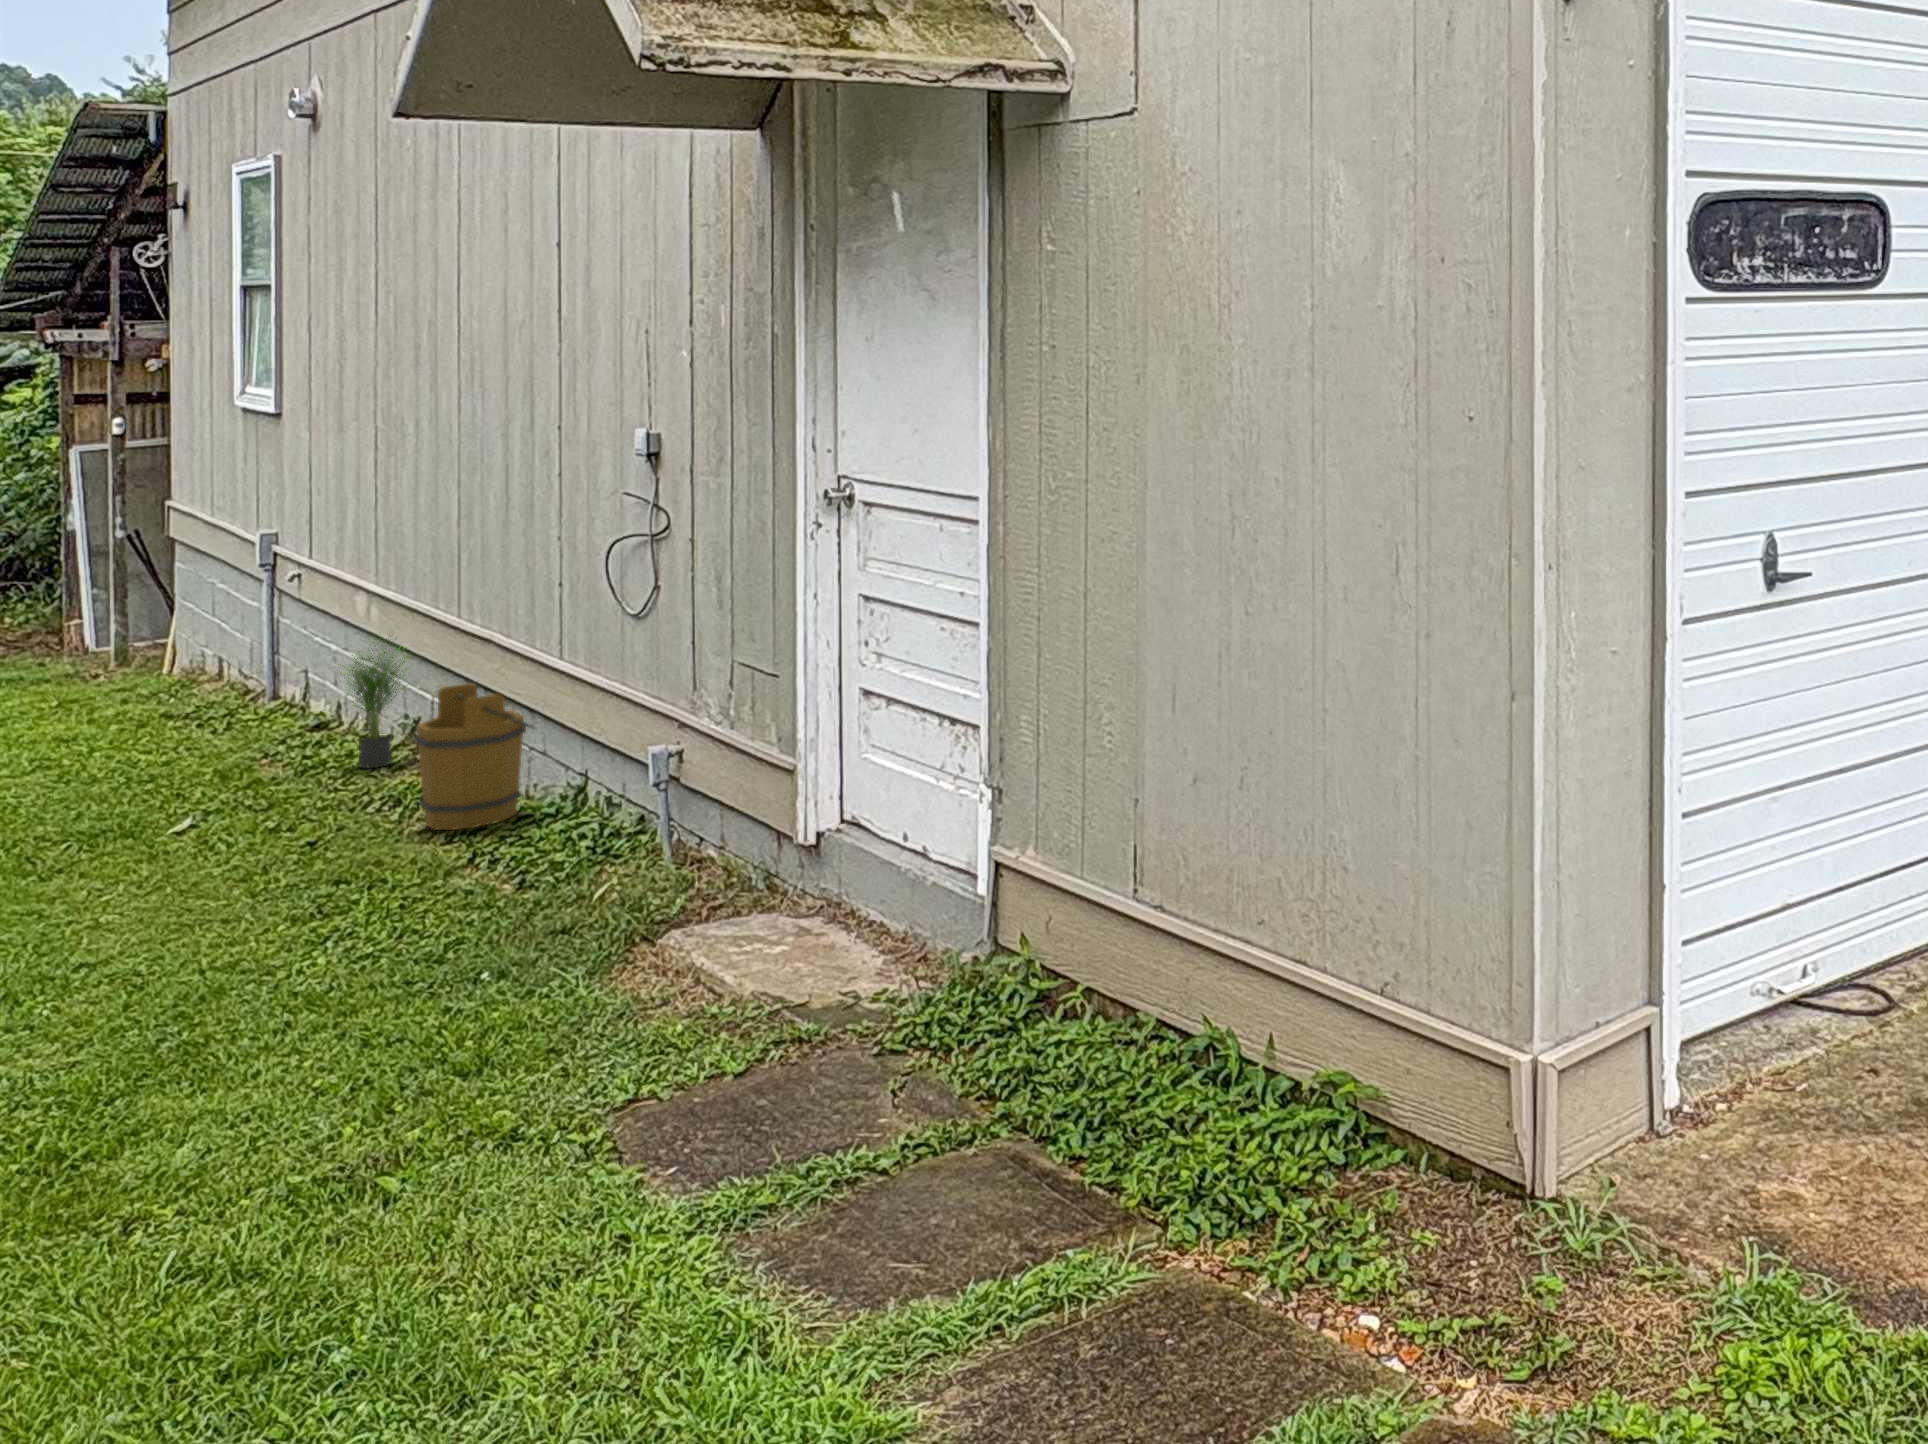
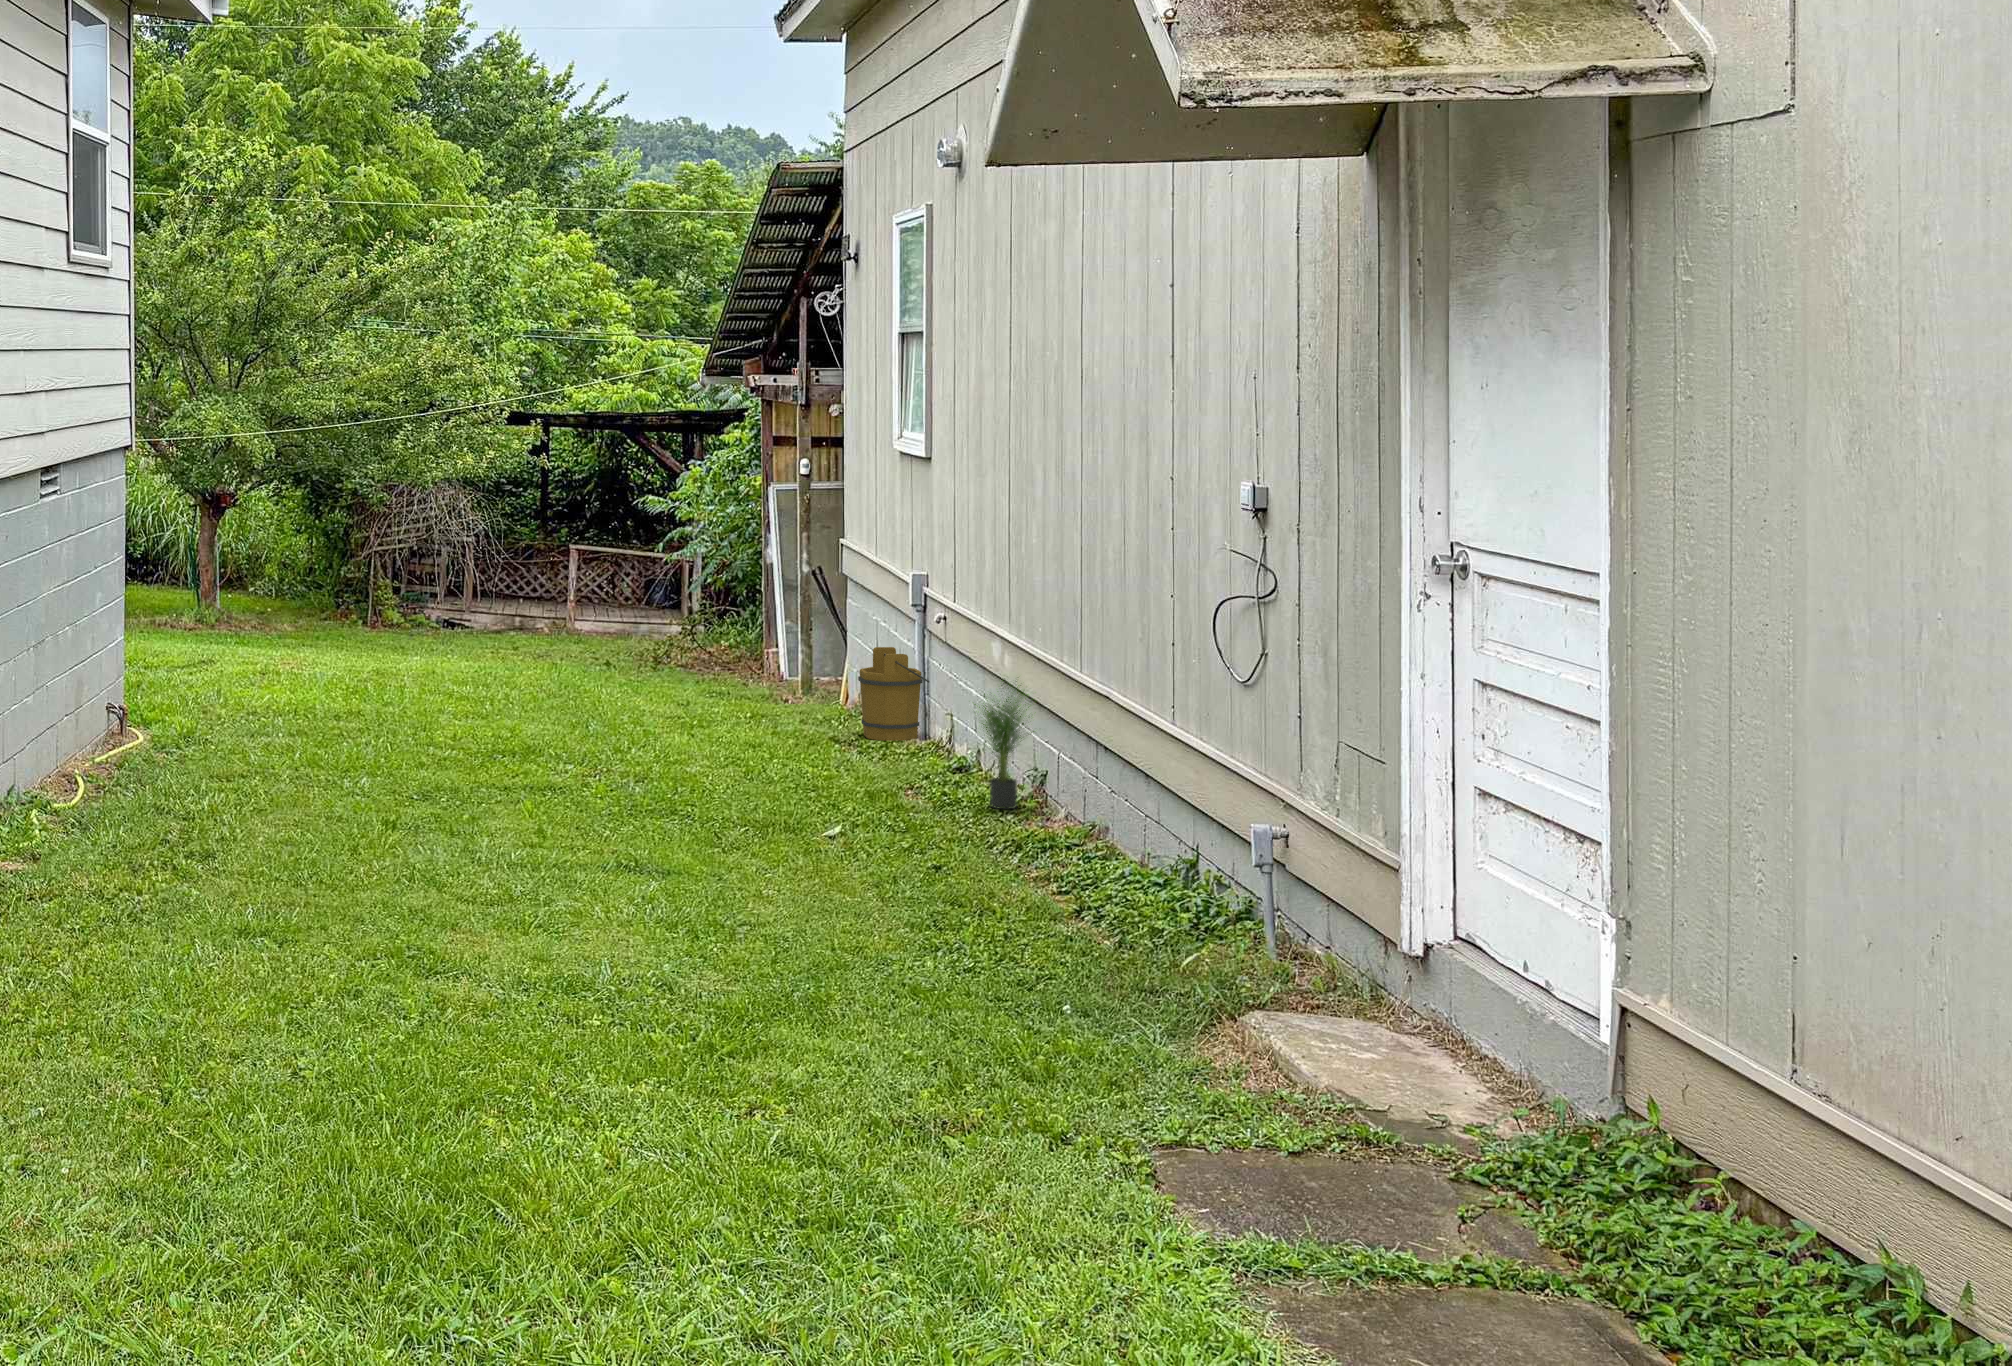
bucket: present [415,683,535,830] -> present [858,647,929,741]

